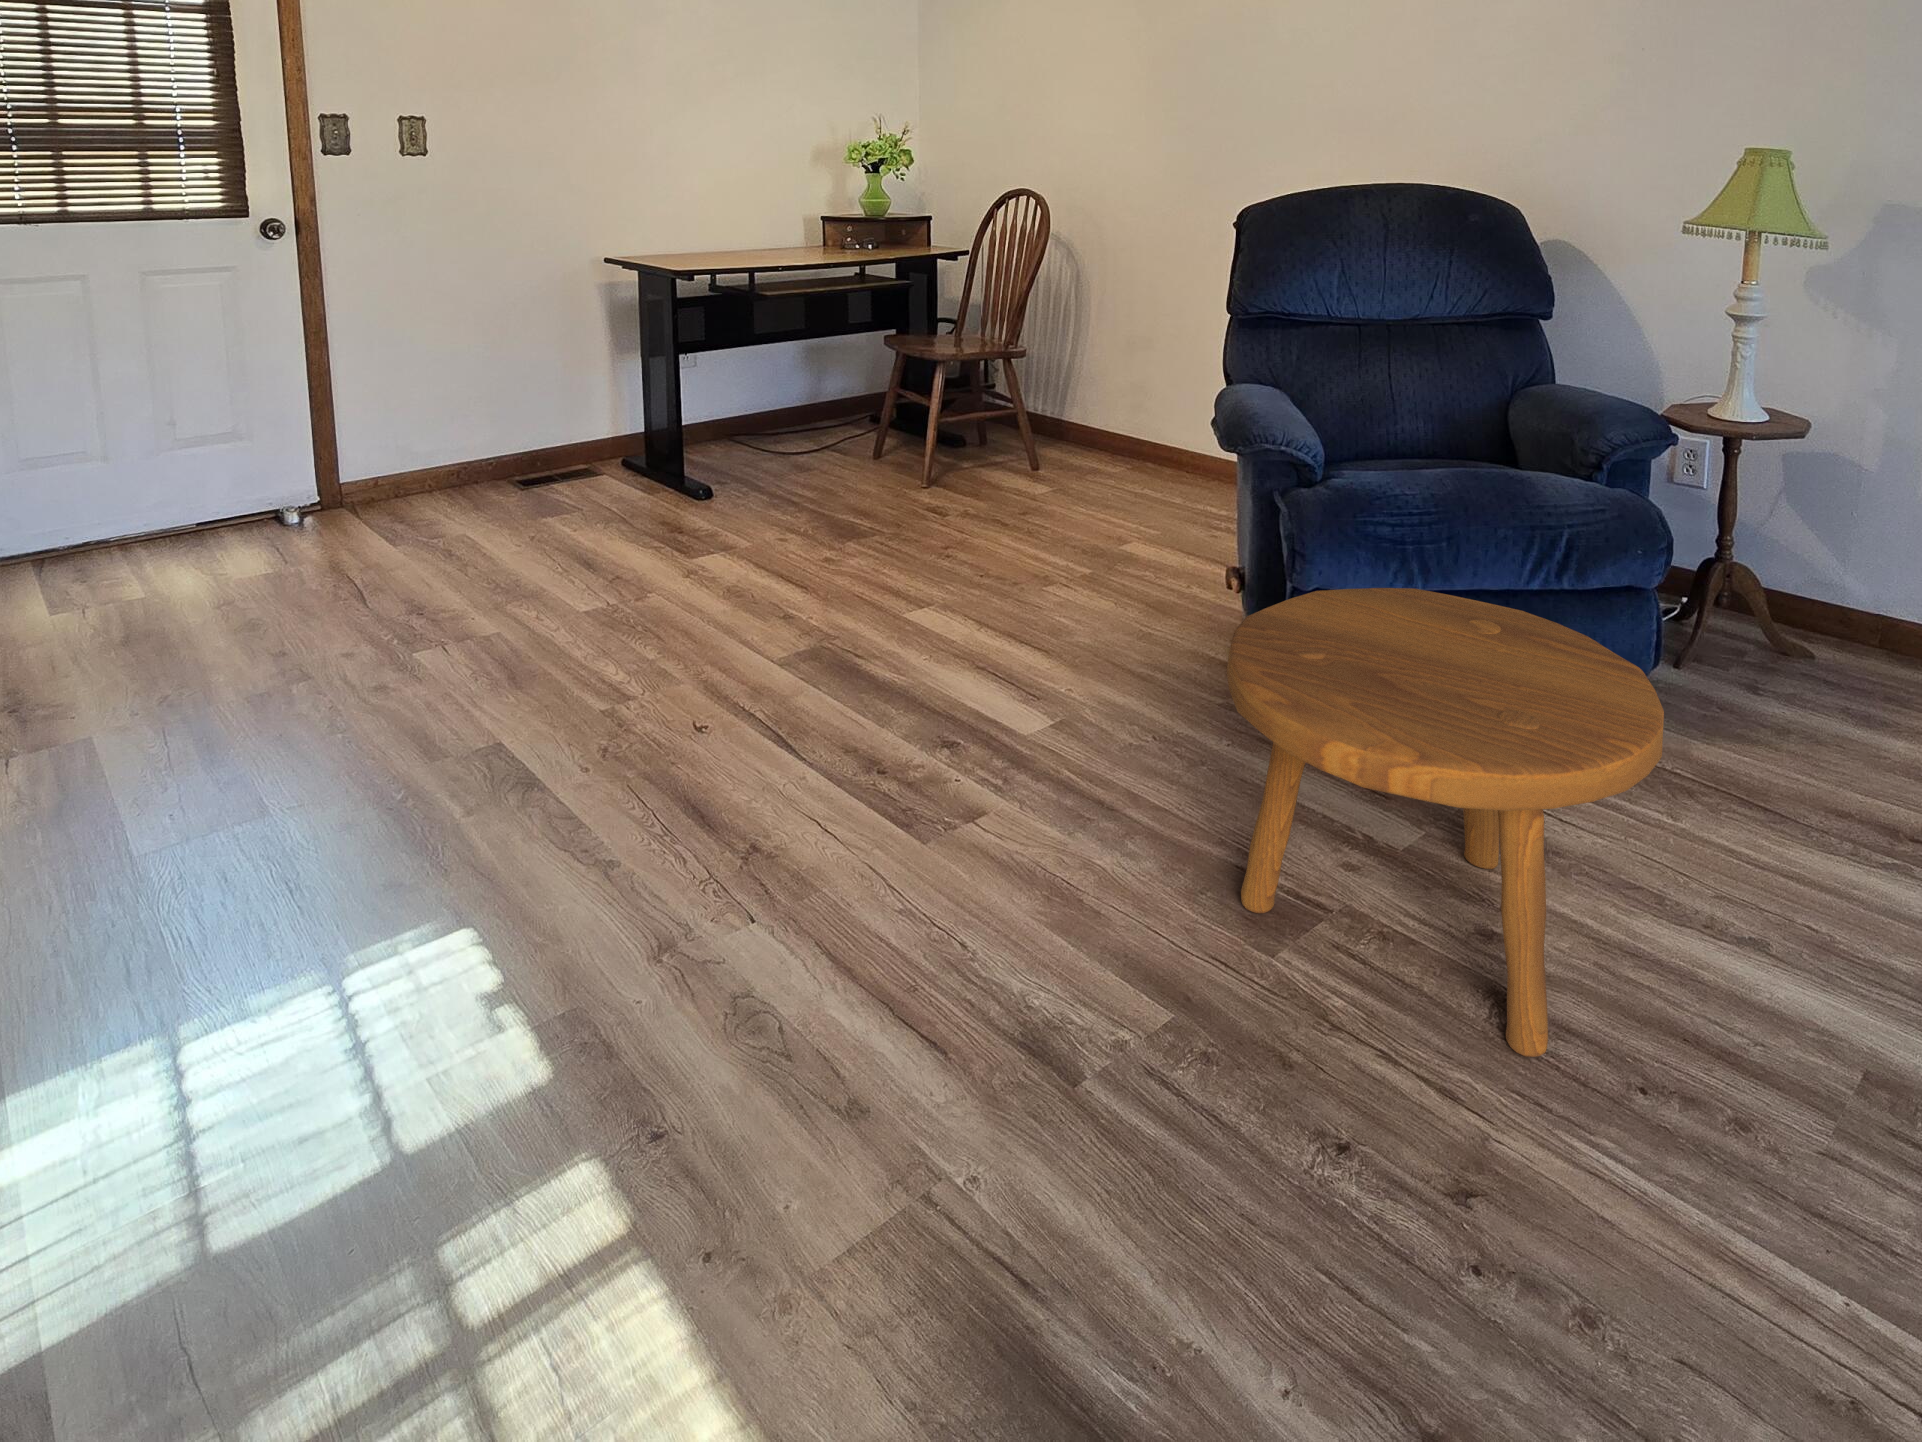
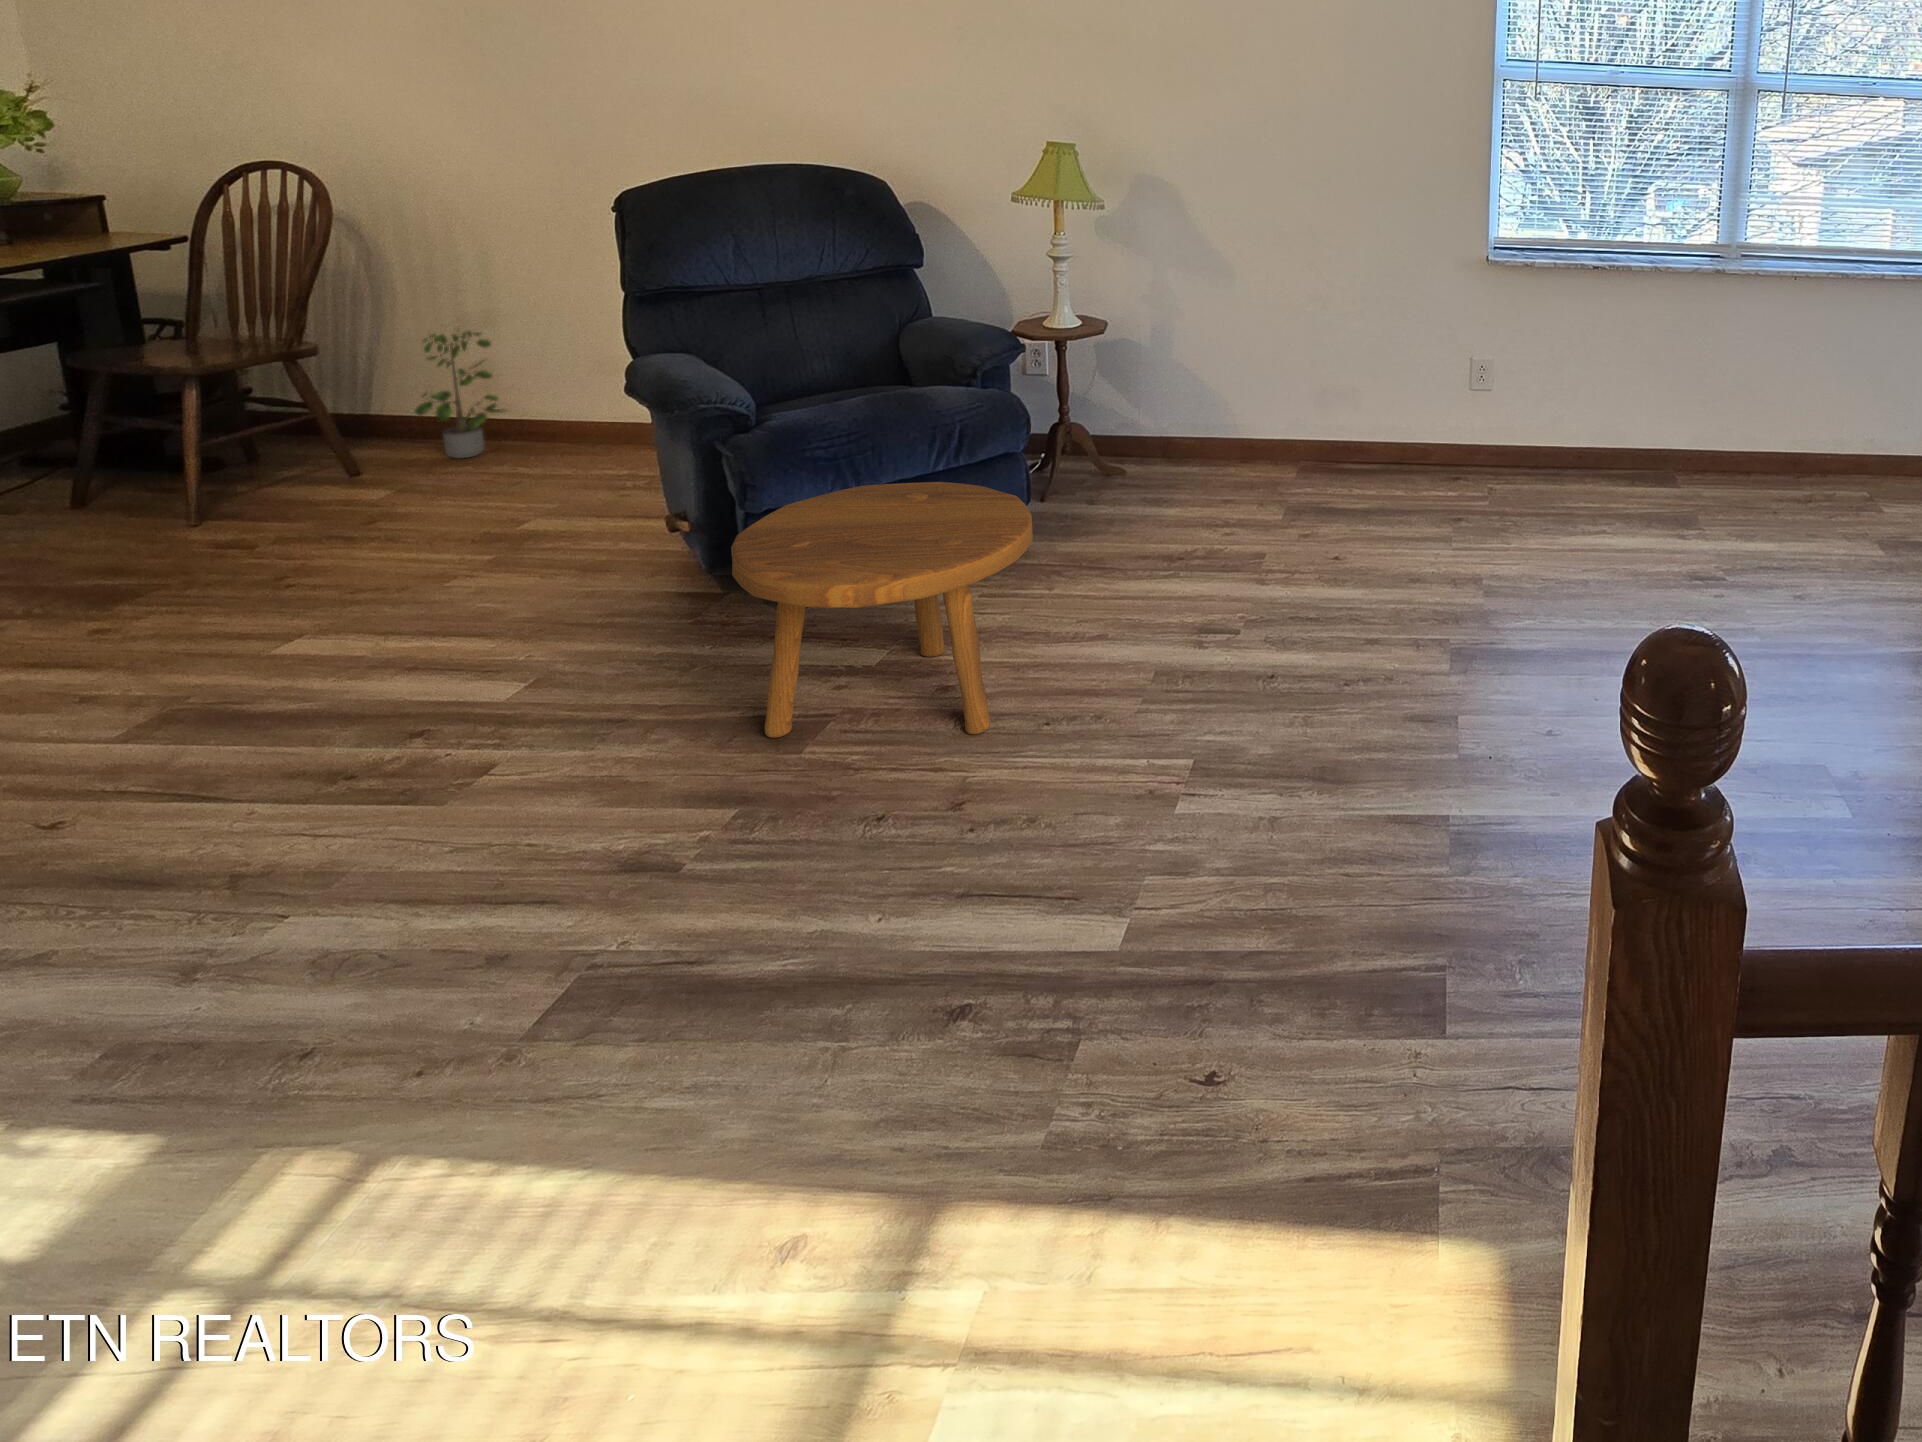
potted plant: none [1080,343,1145,464] -> present [415,329,505,458]

